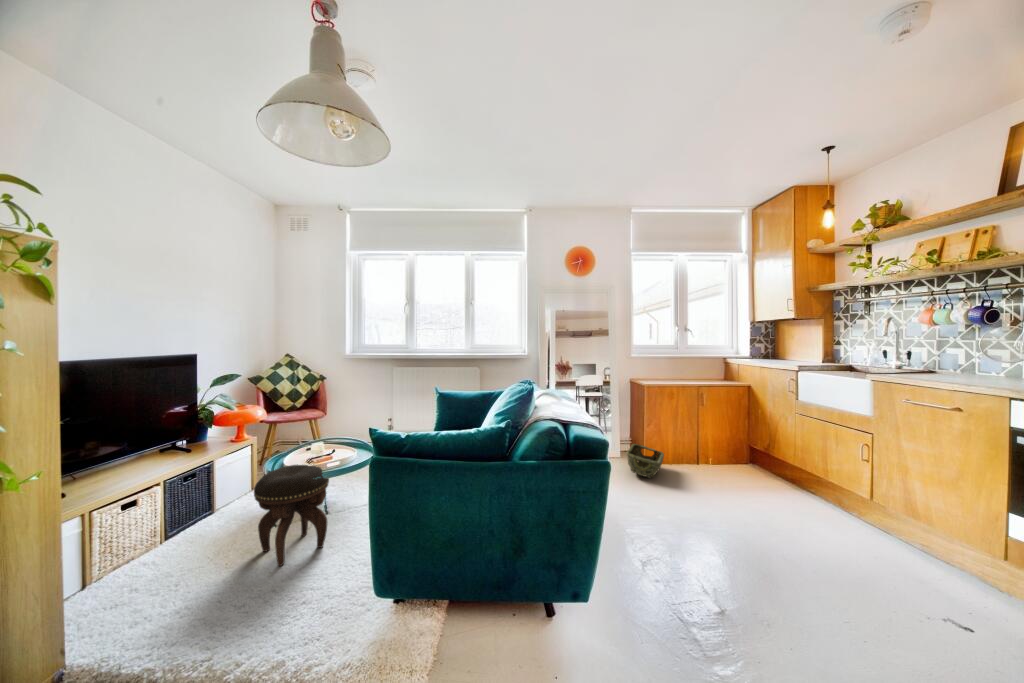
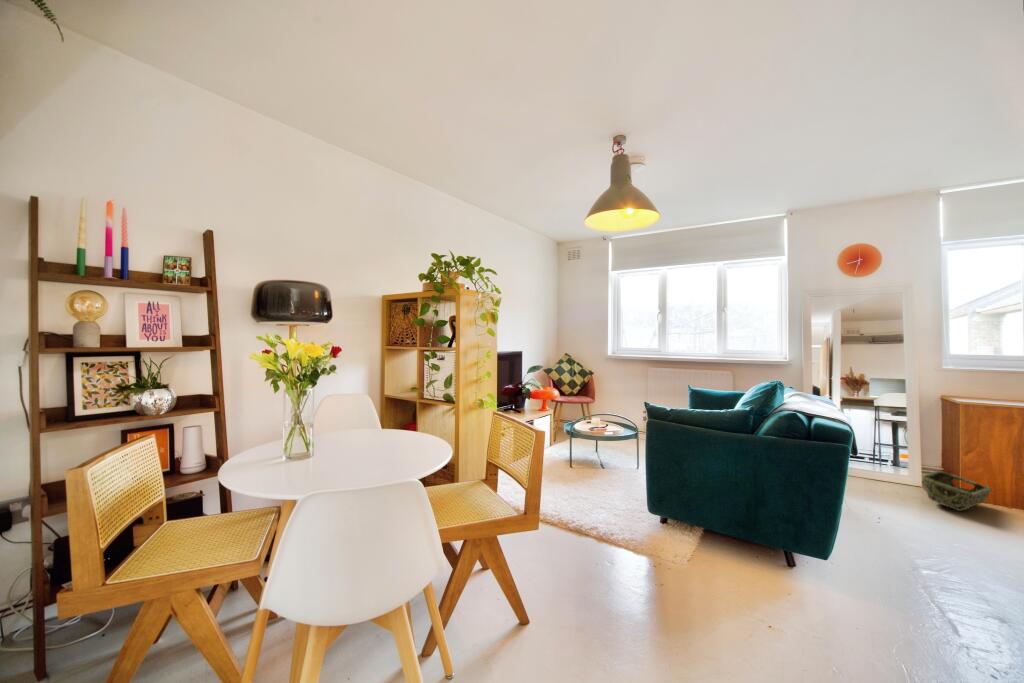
footstool: present [254,464,329,566] -> none [567,426,610,486]

